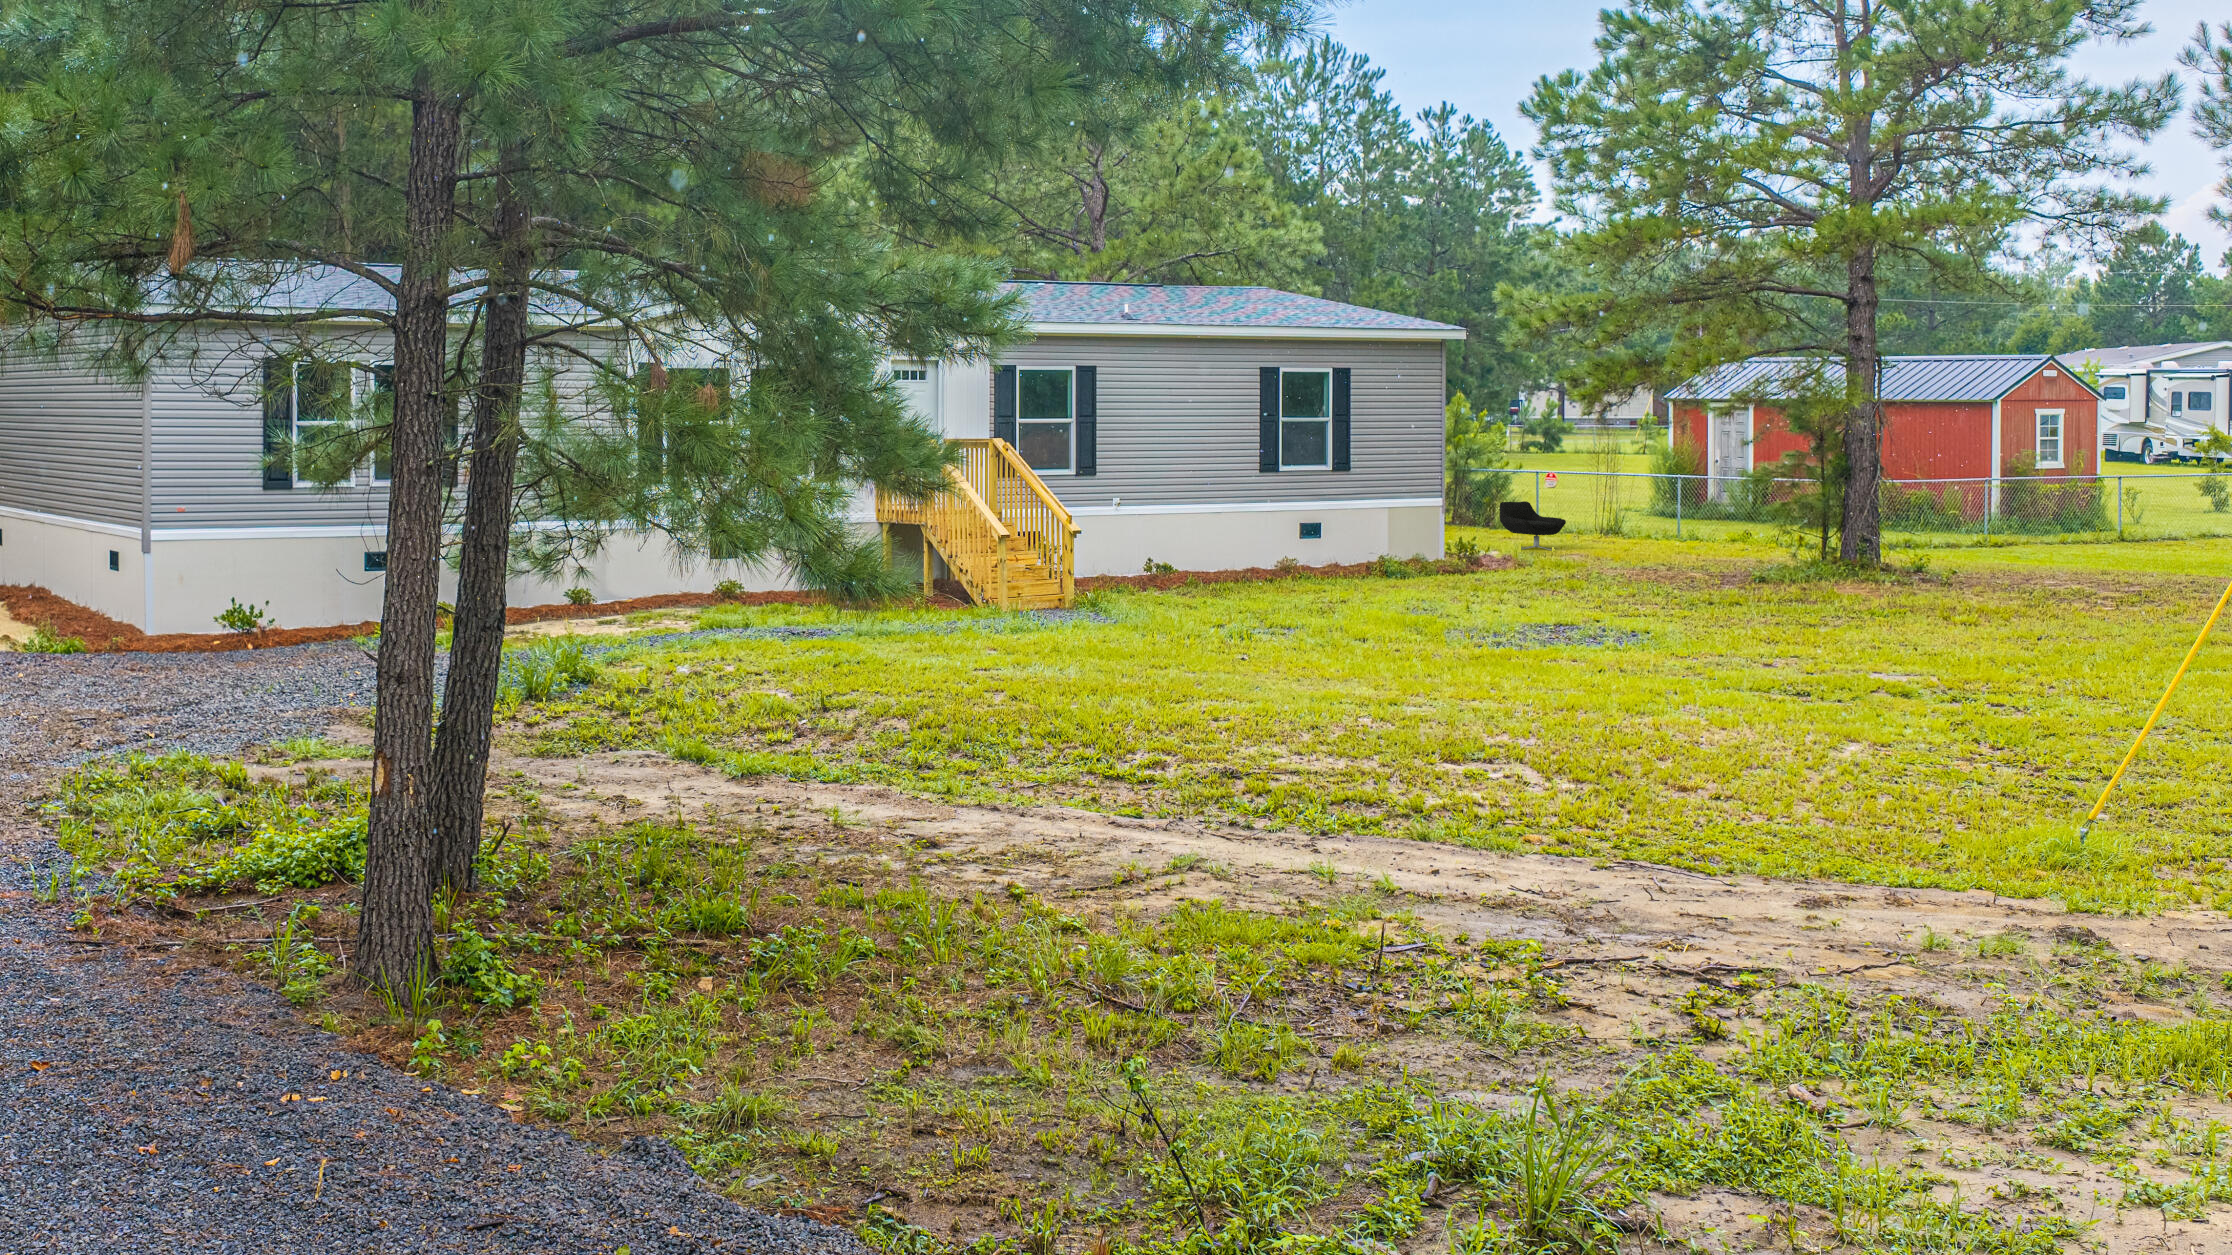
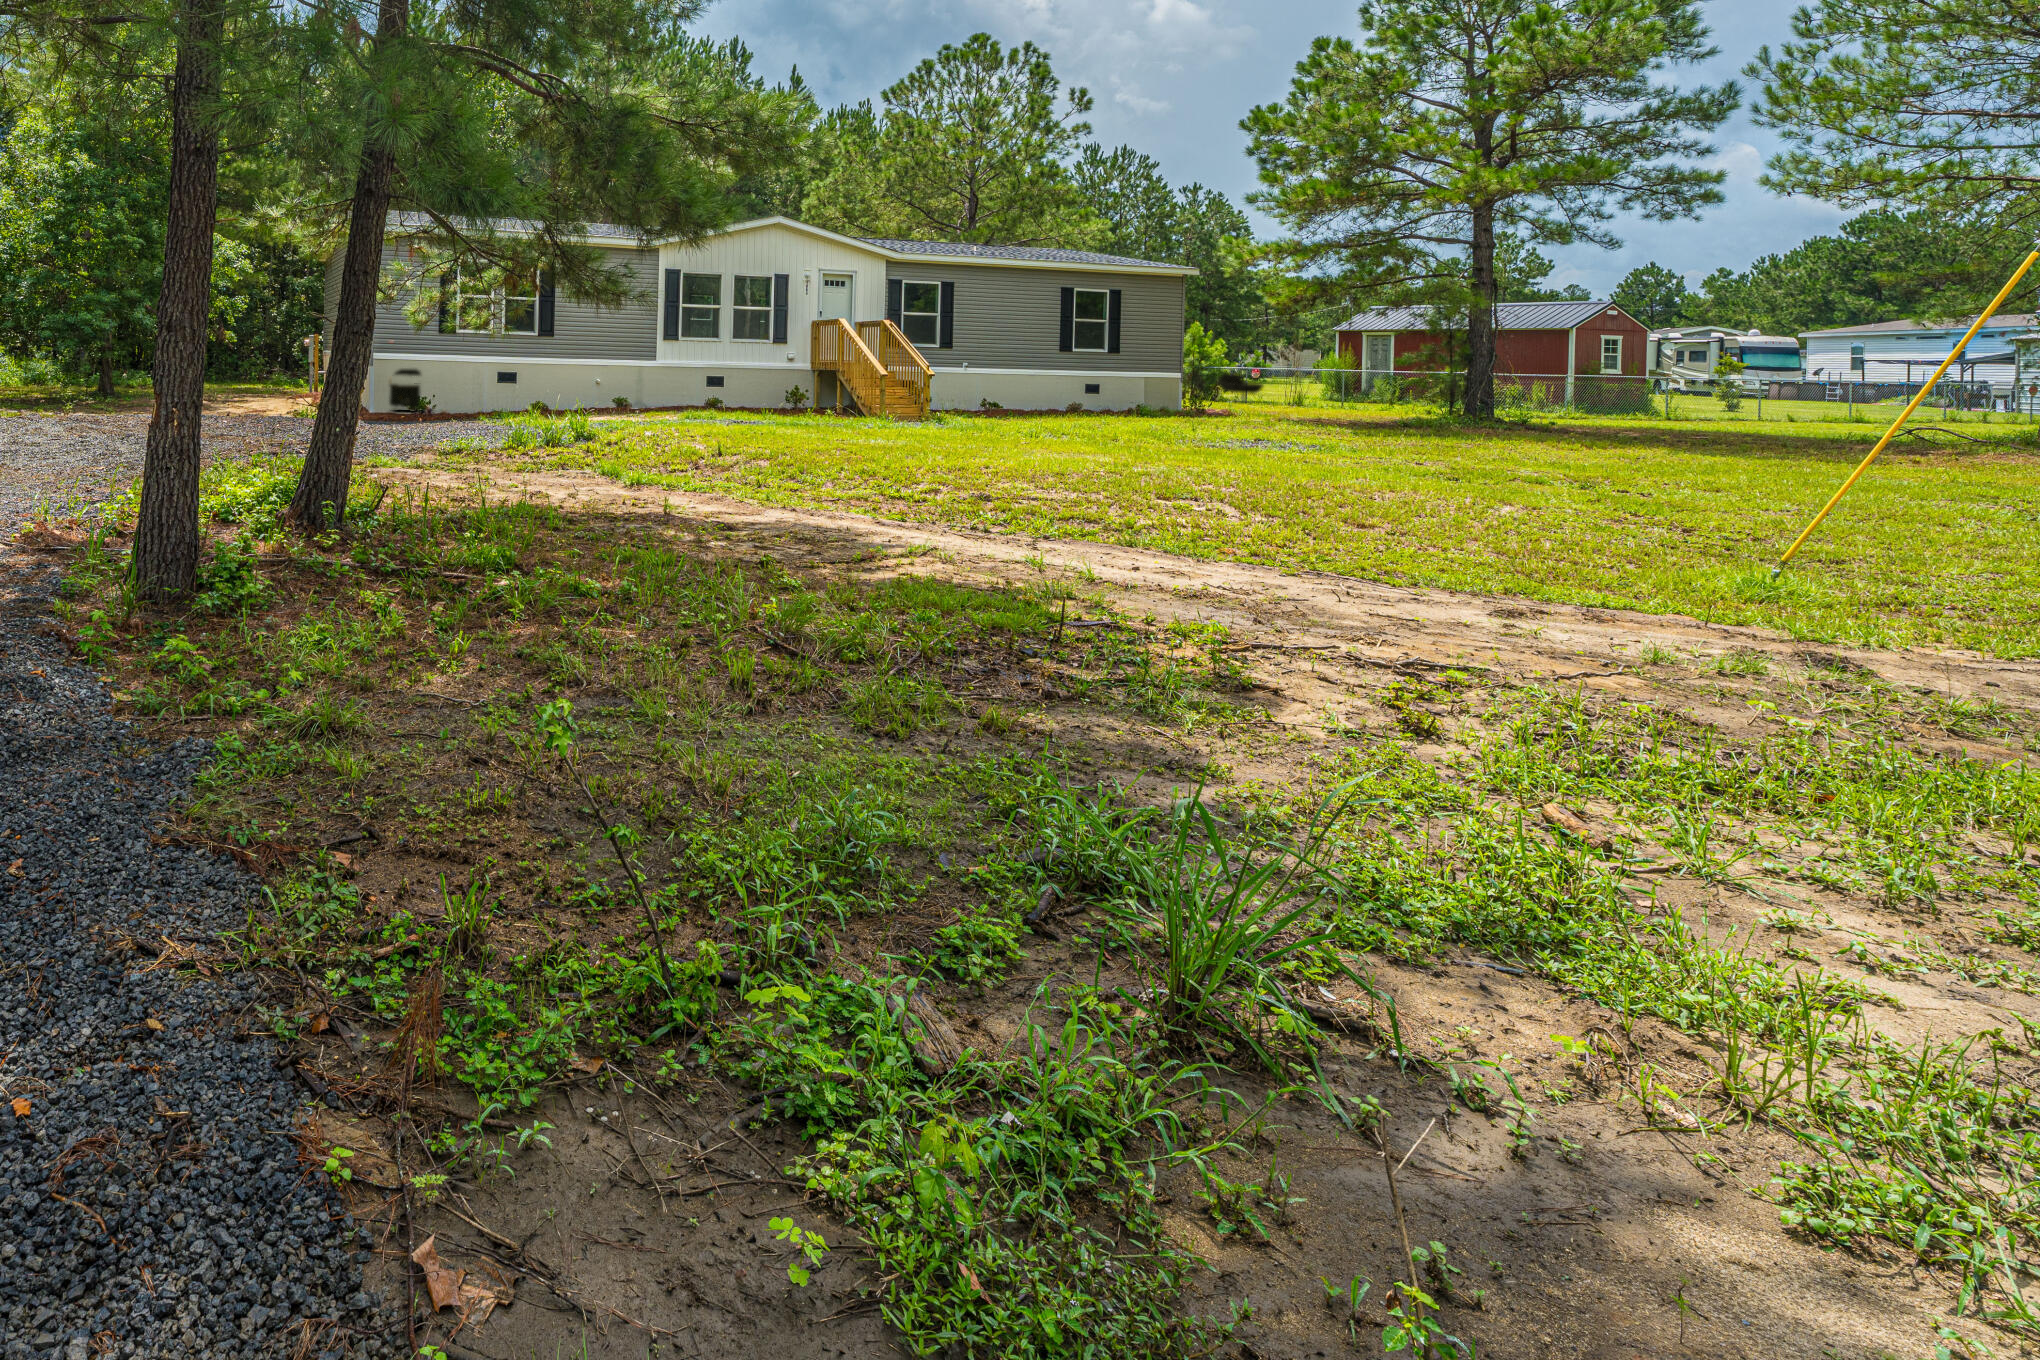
toolbox: none [230,572,286,647] -> present [389,369,421,412]

